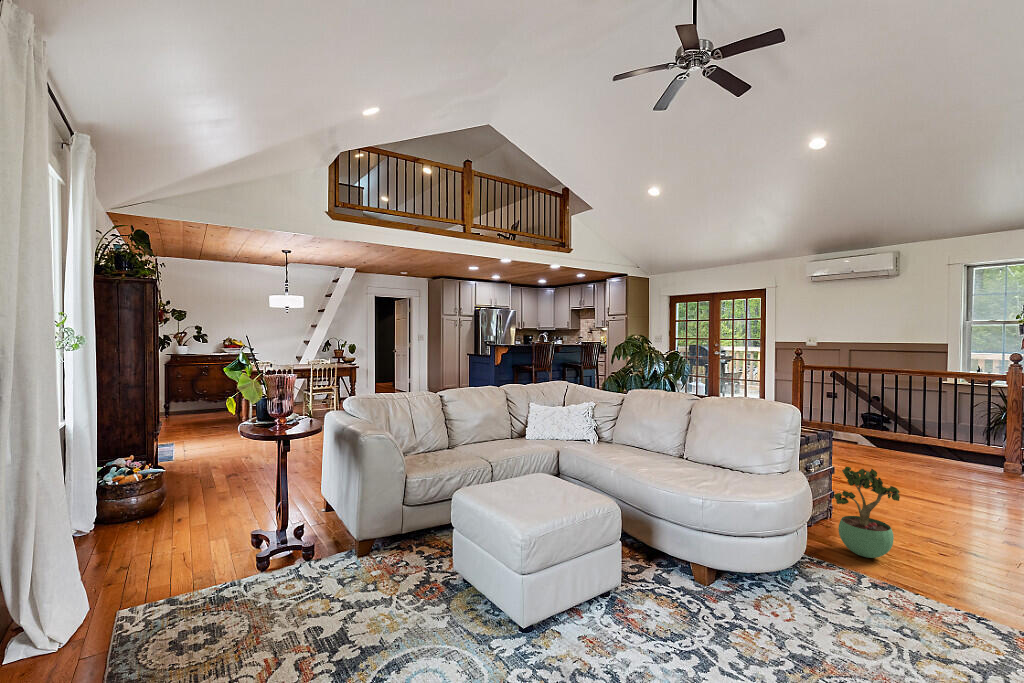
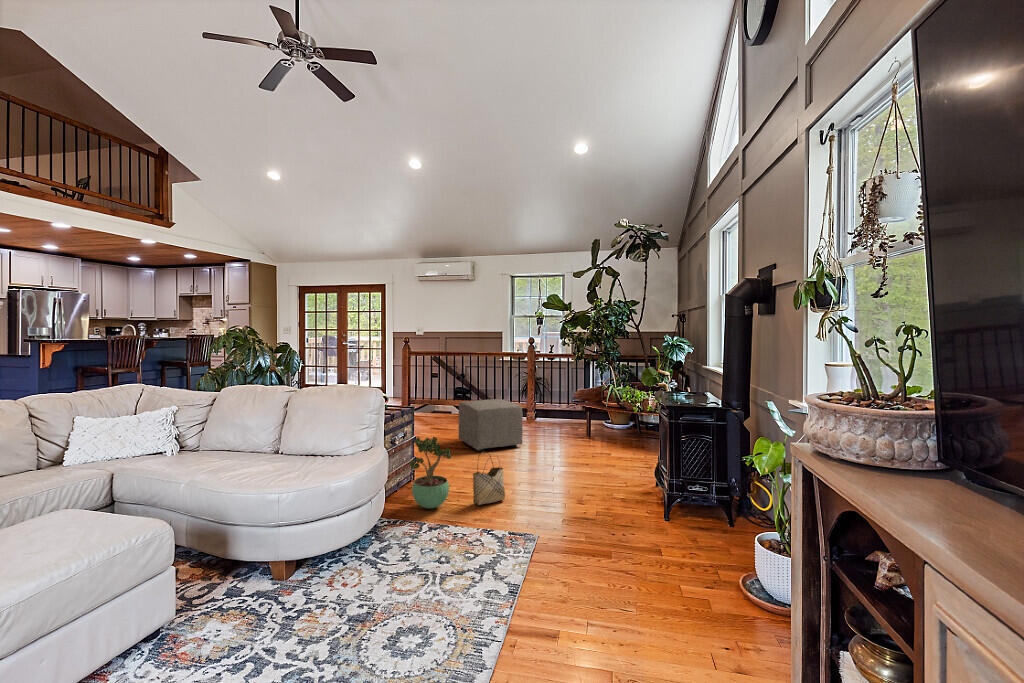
ottoman: none [885,432,1003,506] -> present [458,399,523,451]
woven basket: none [932,501,990,575] -> present [473,452,505,505]

